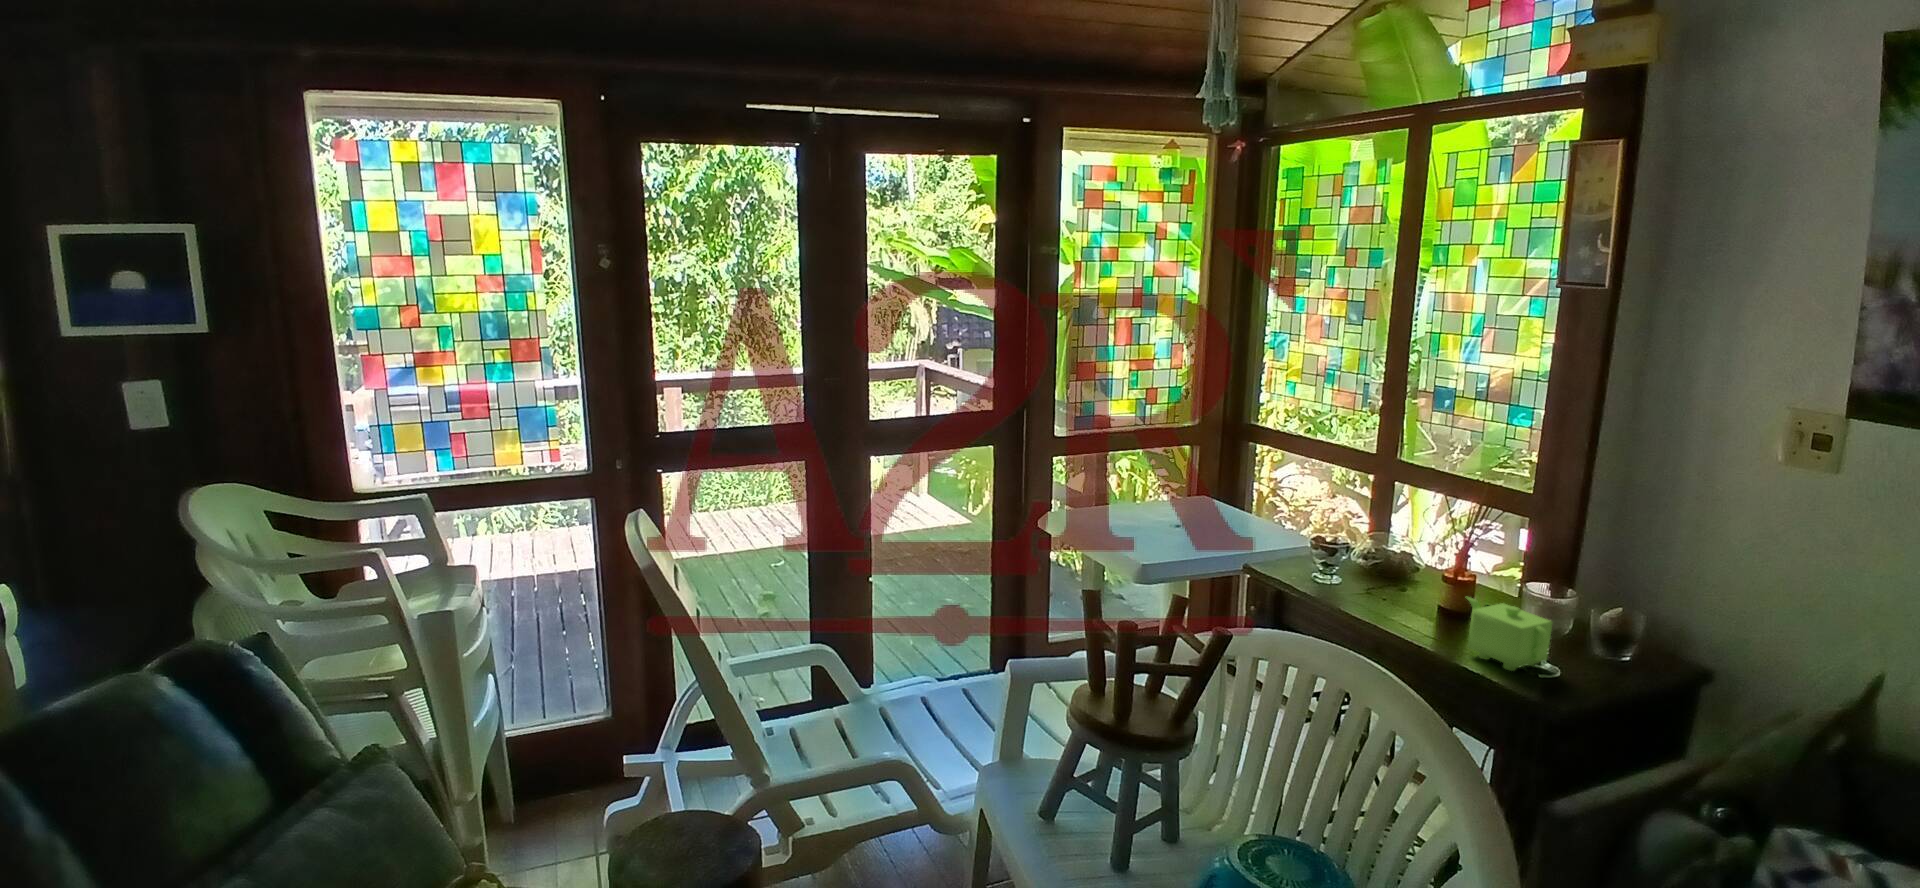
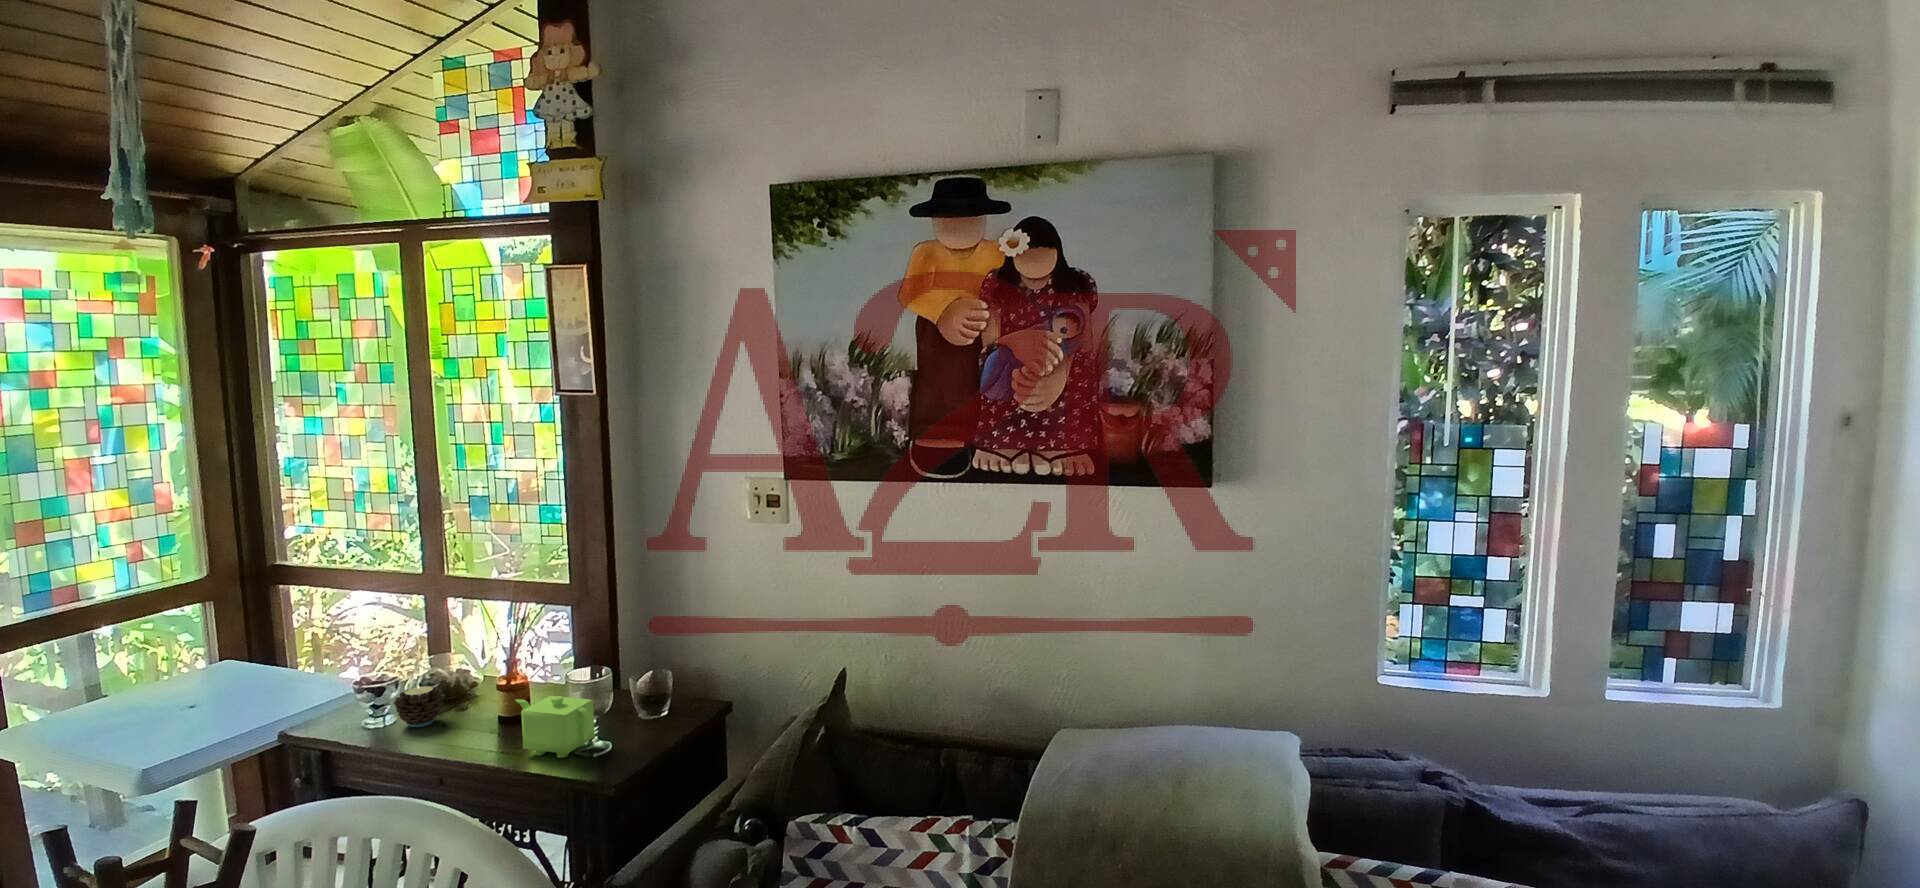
candle: none [1344,553,1390,594] -> present [394,684,445,727]

